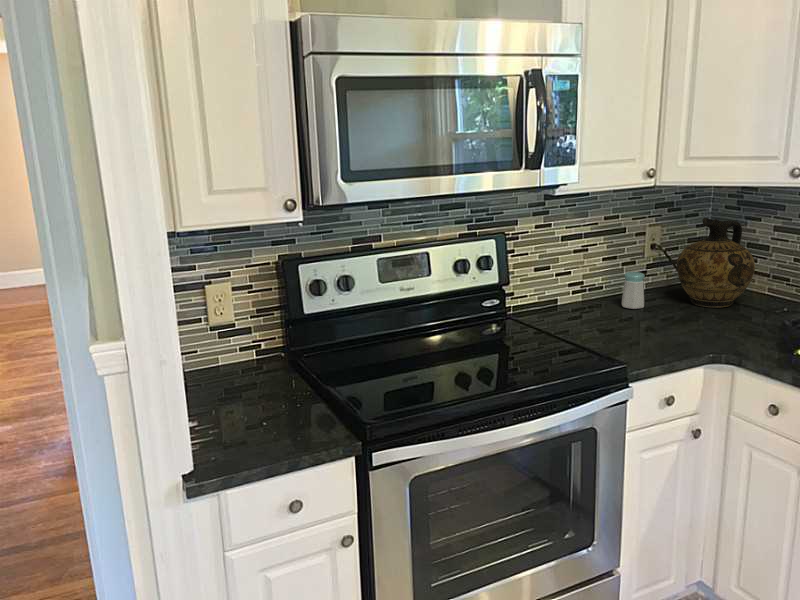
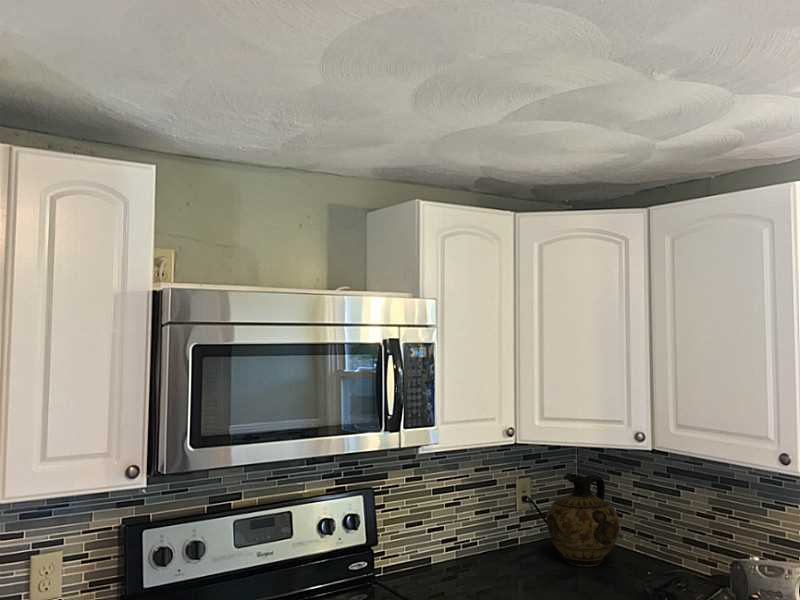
salt shaker: present [622,272,645,309] -> none [495,528,516,569]

